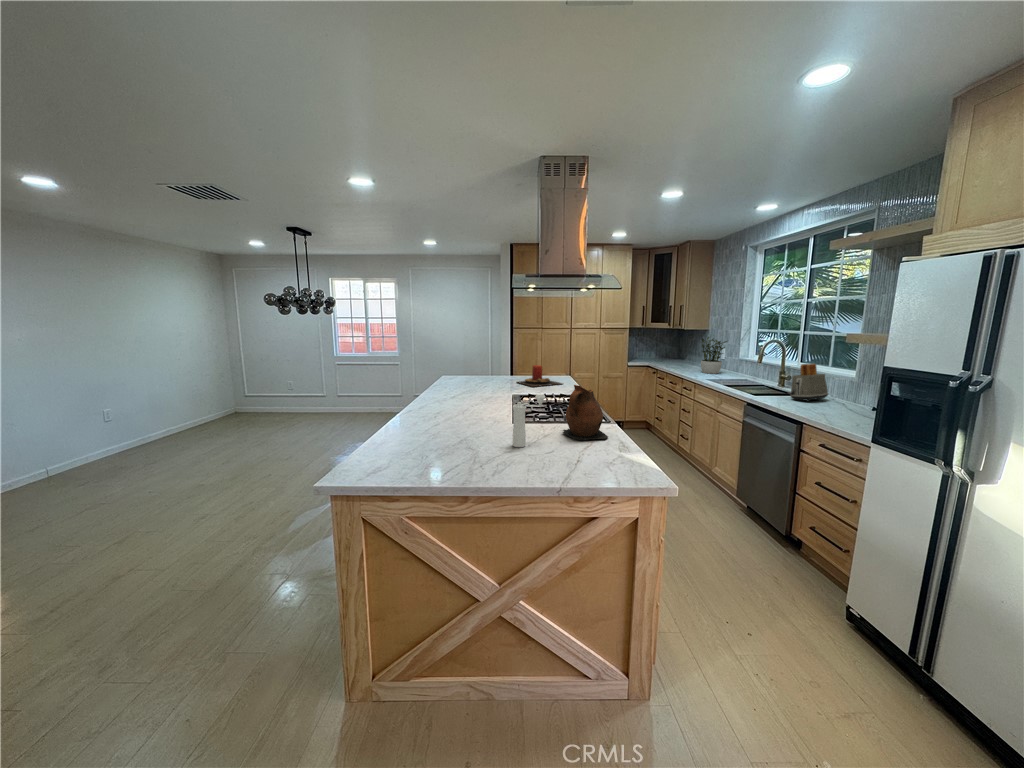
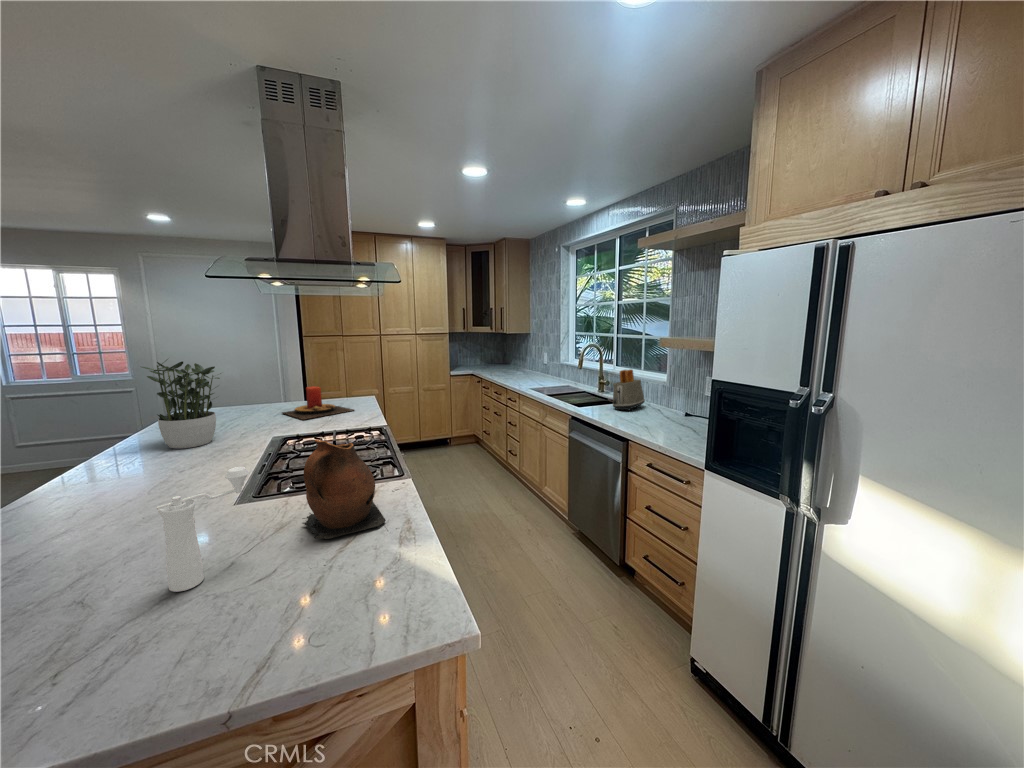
potted plant: present [701,337,727,374] -> present [142,360,220,448]

